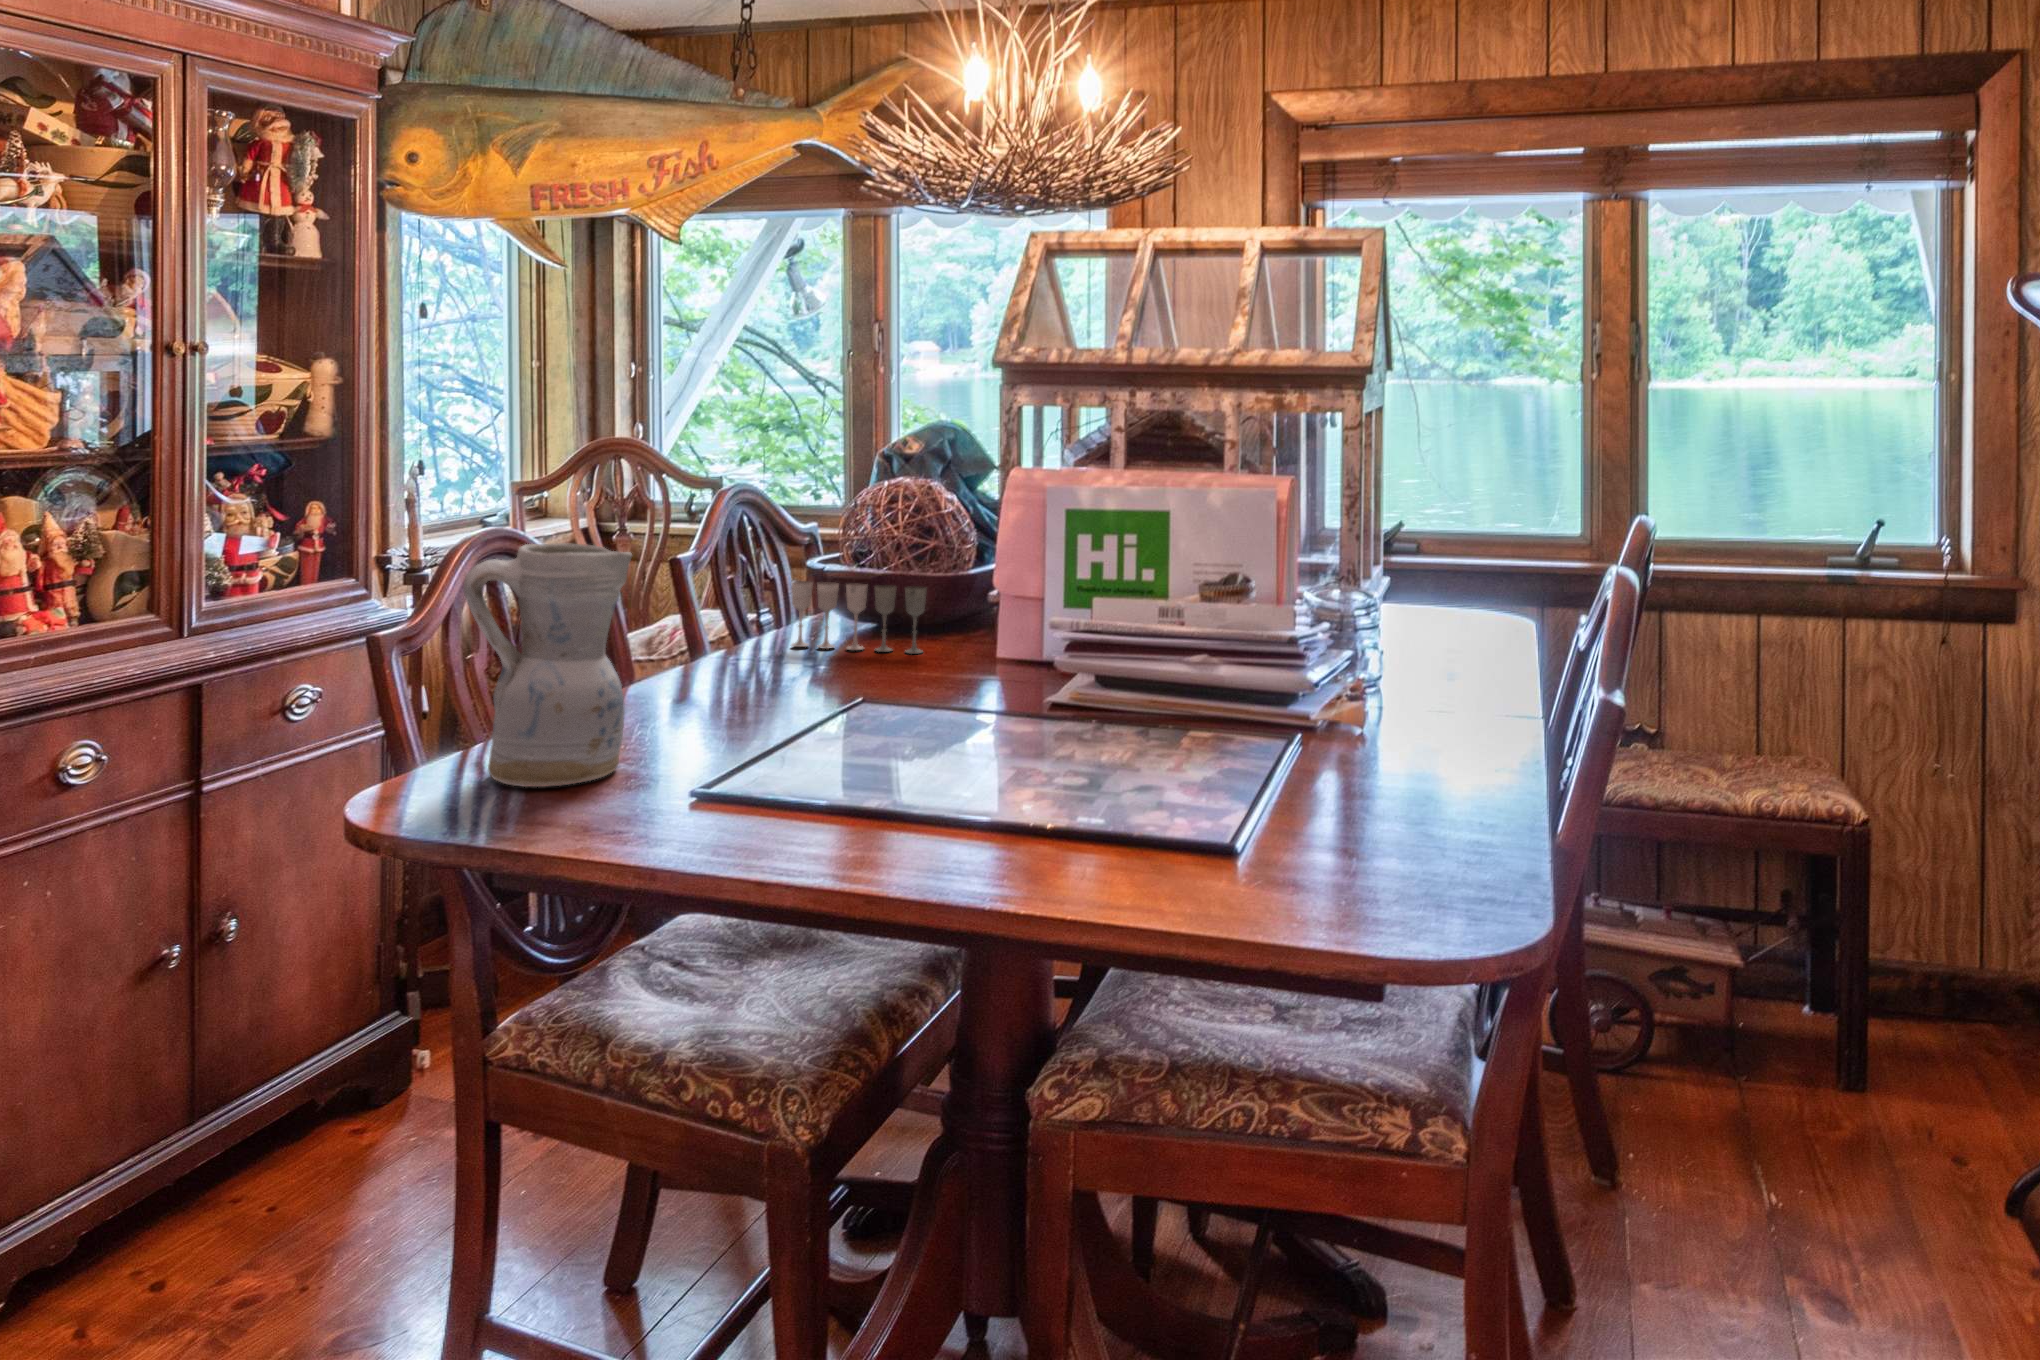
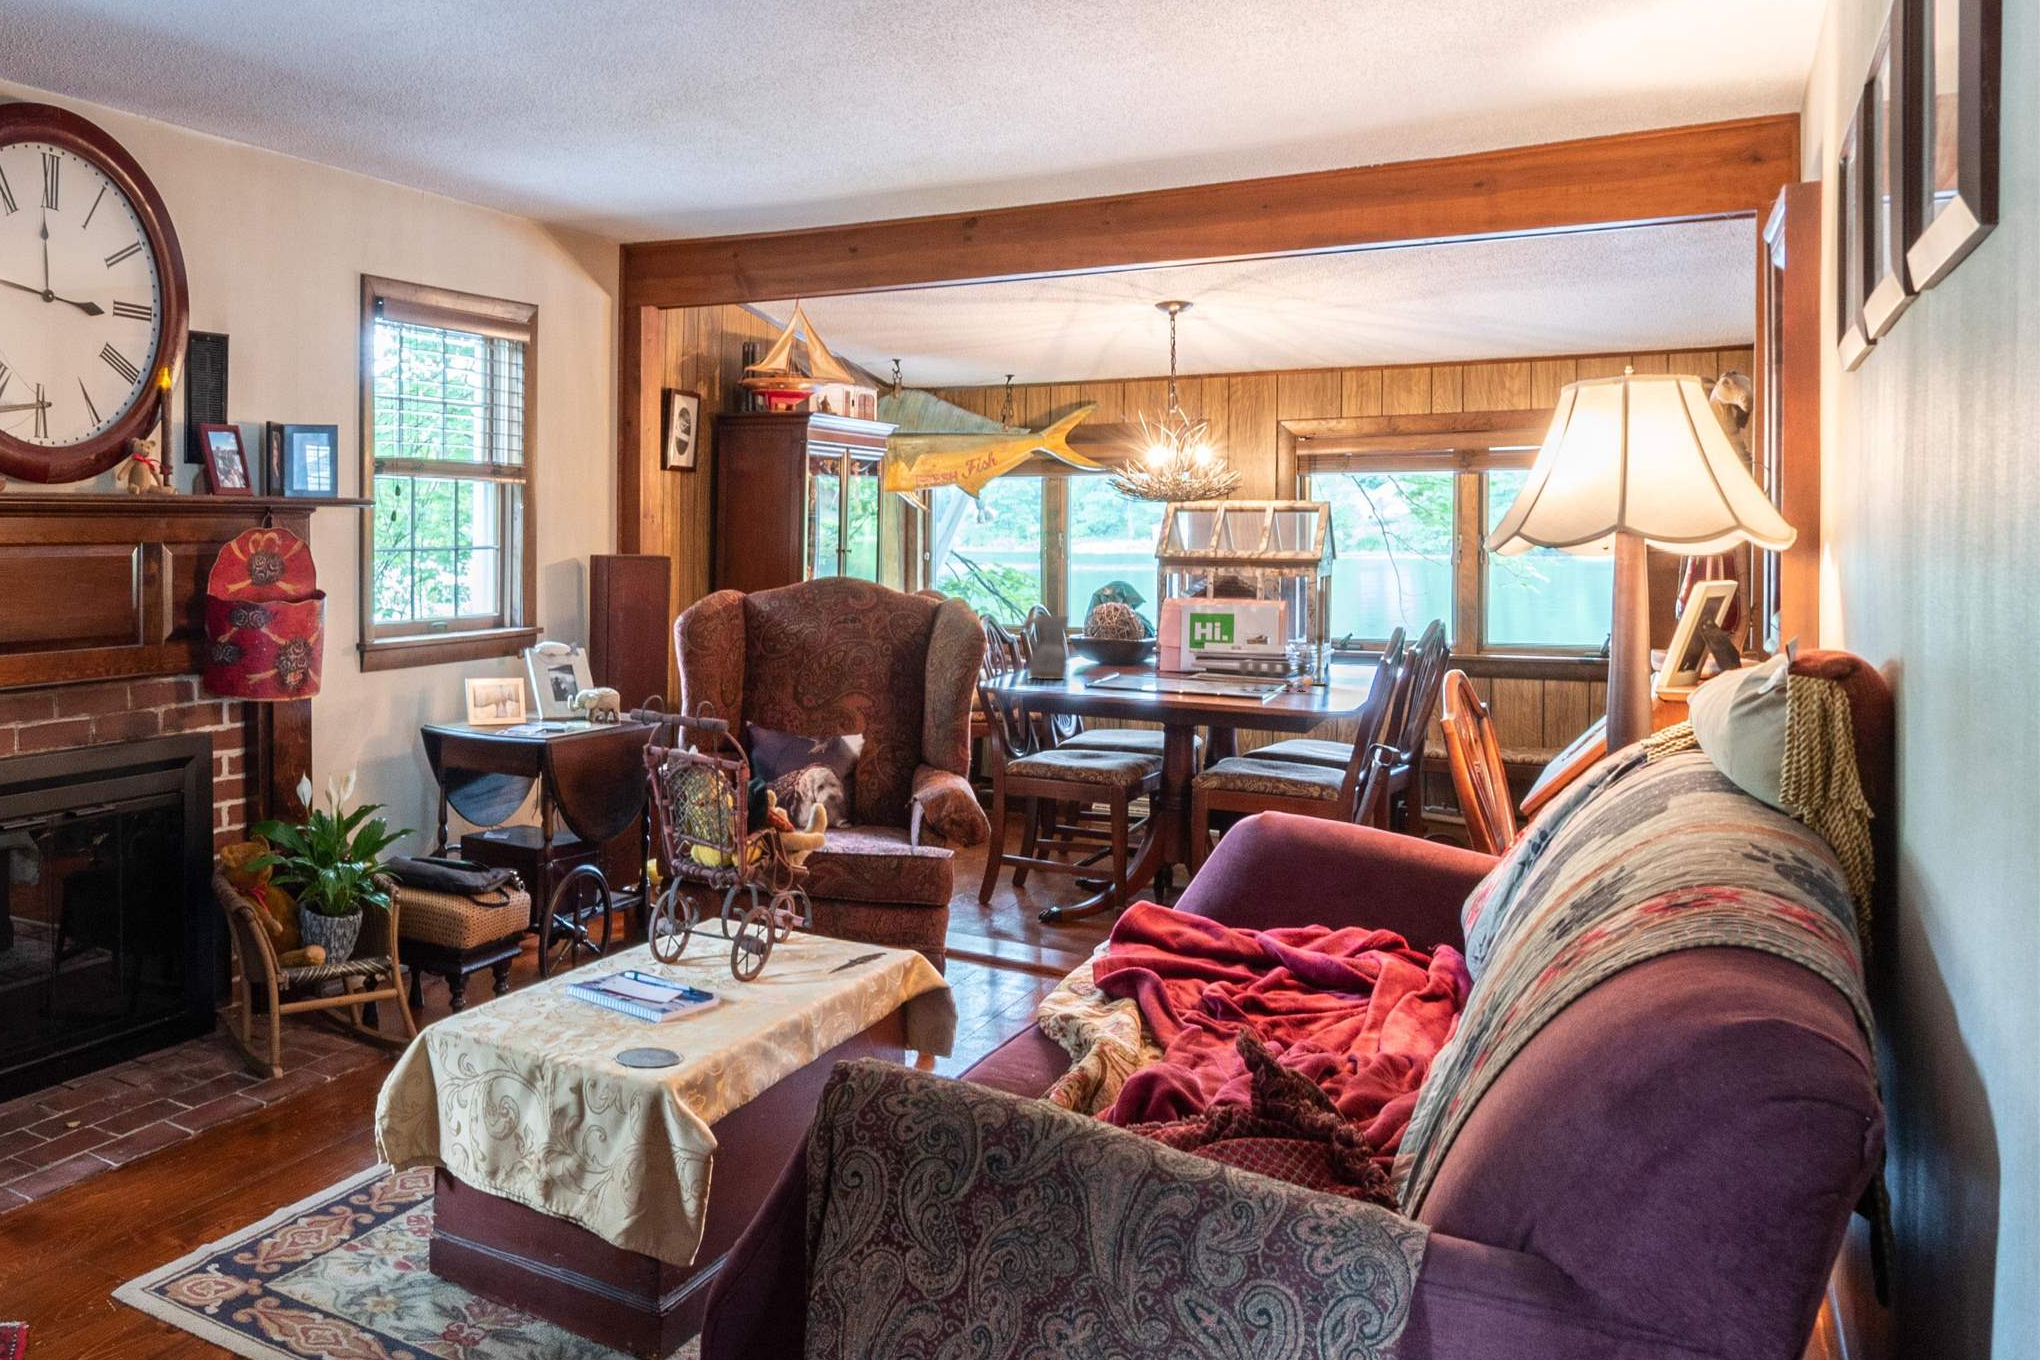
candlestick: none [1406,465,1466,816] -> present [1315,590,1325,685]
wine glass: present [791,581,927,654] -> present [1239,661,1307,692]

